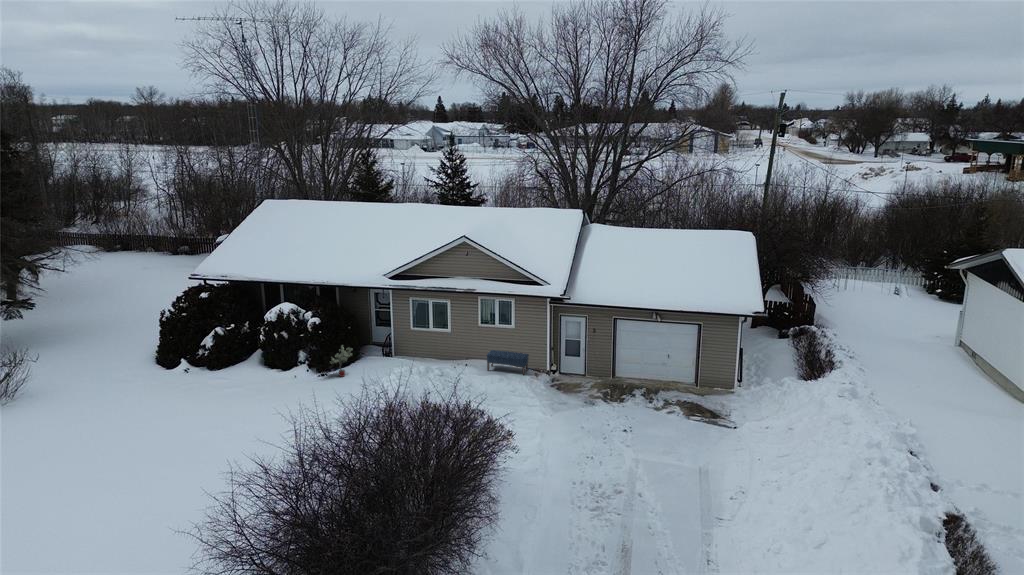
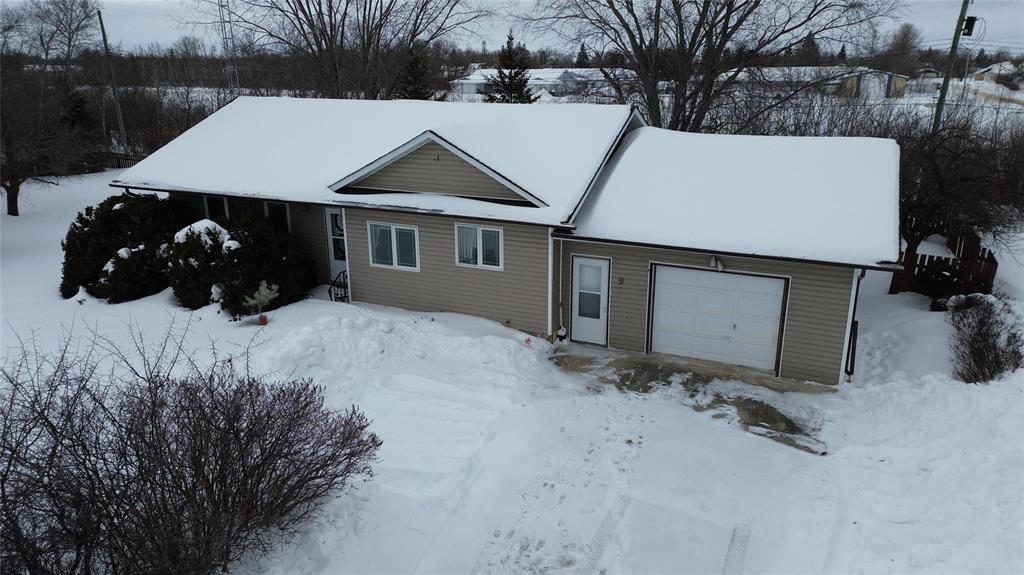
bench: present [487,350,529,375] -> none [464,301,525,340]

